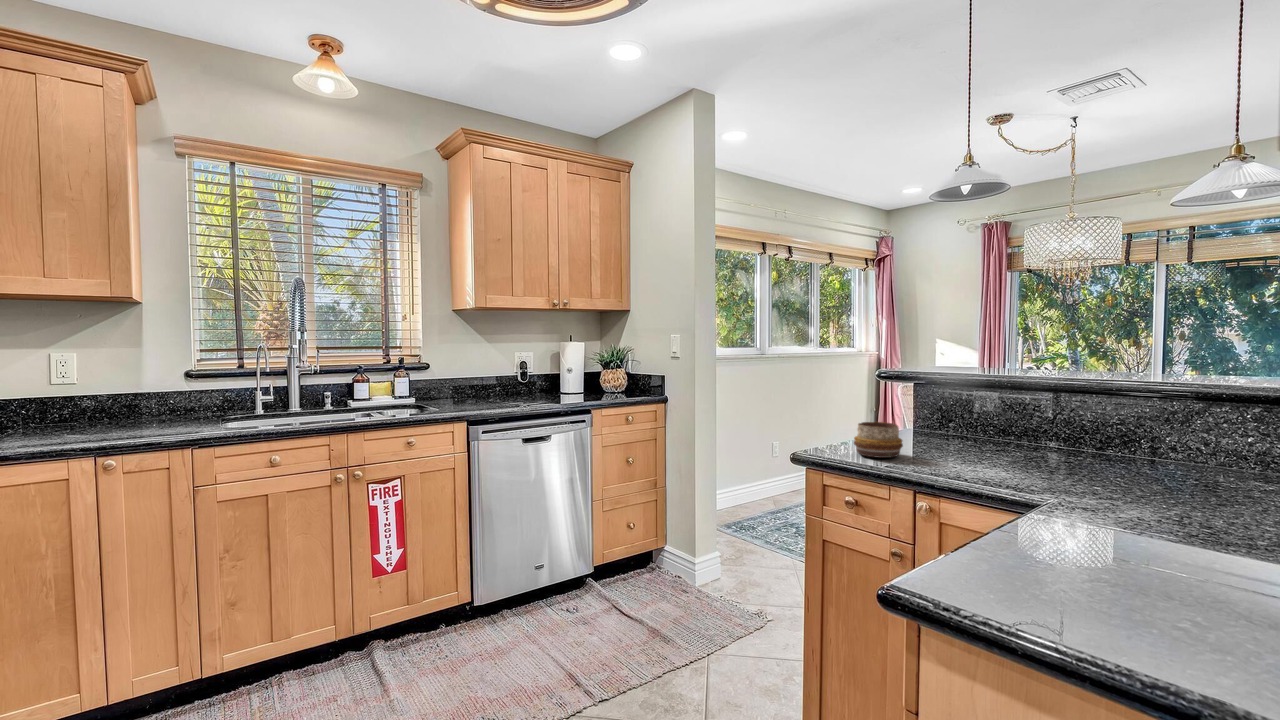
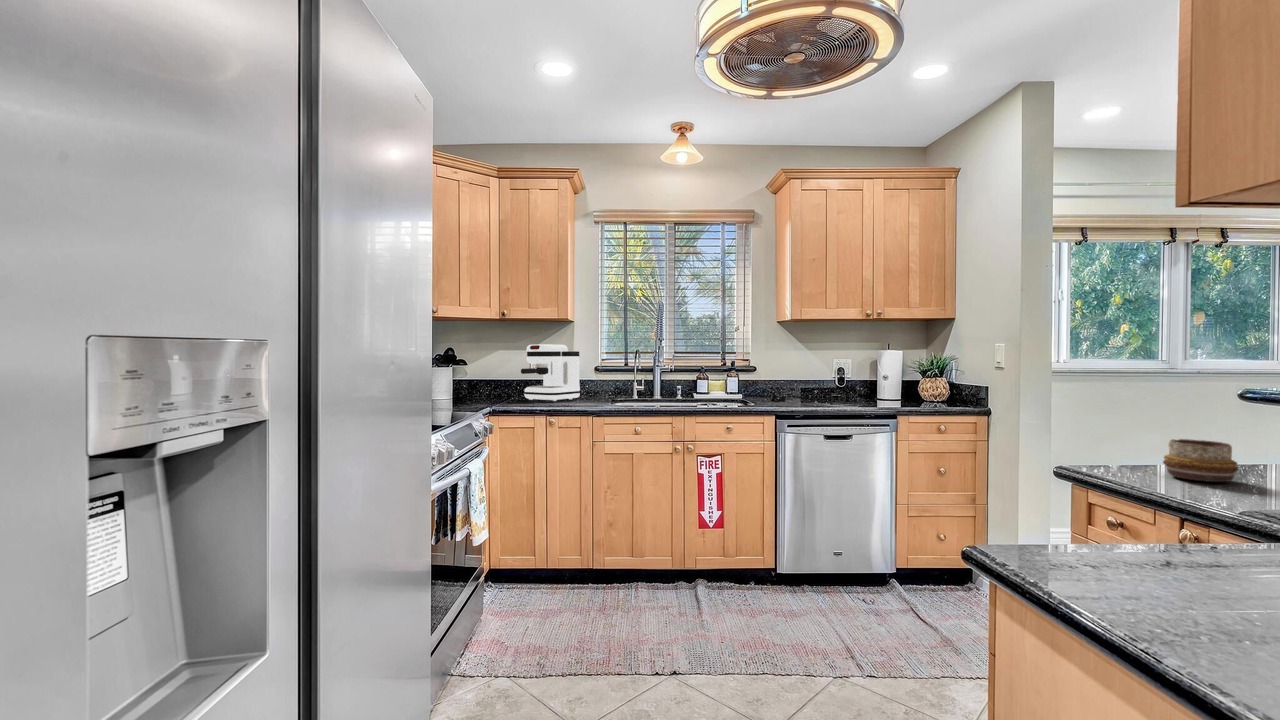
coffee maker: none [30,339,159,431] -> present [521,344,580,401]

